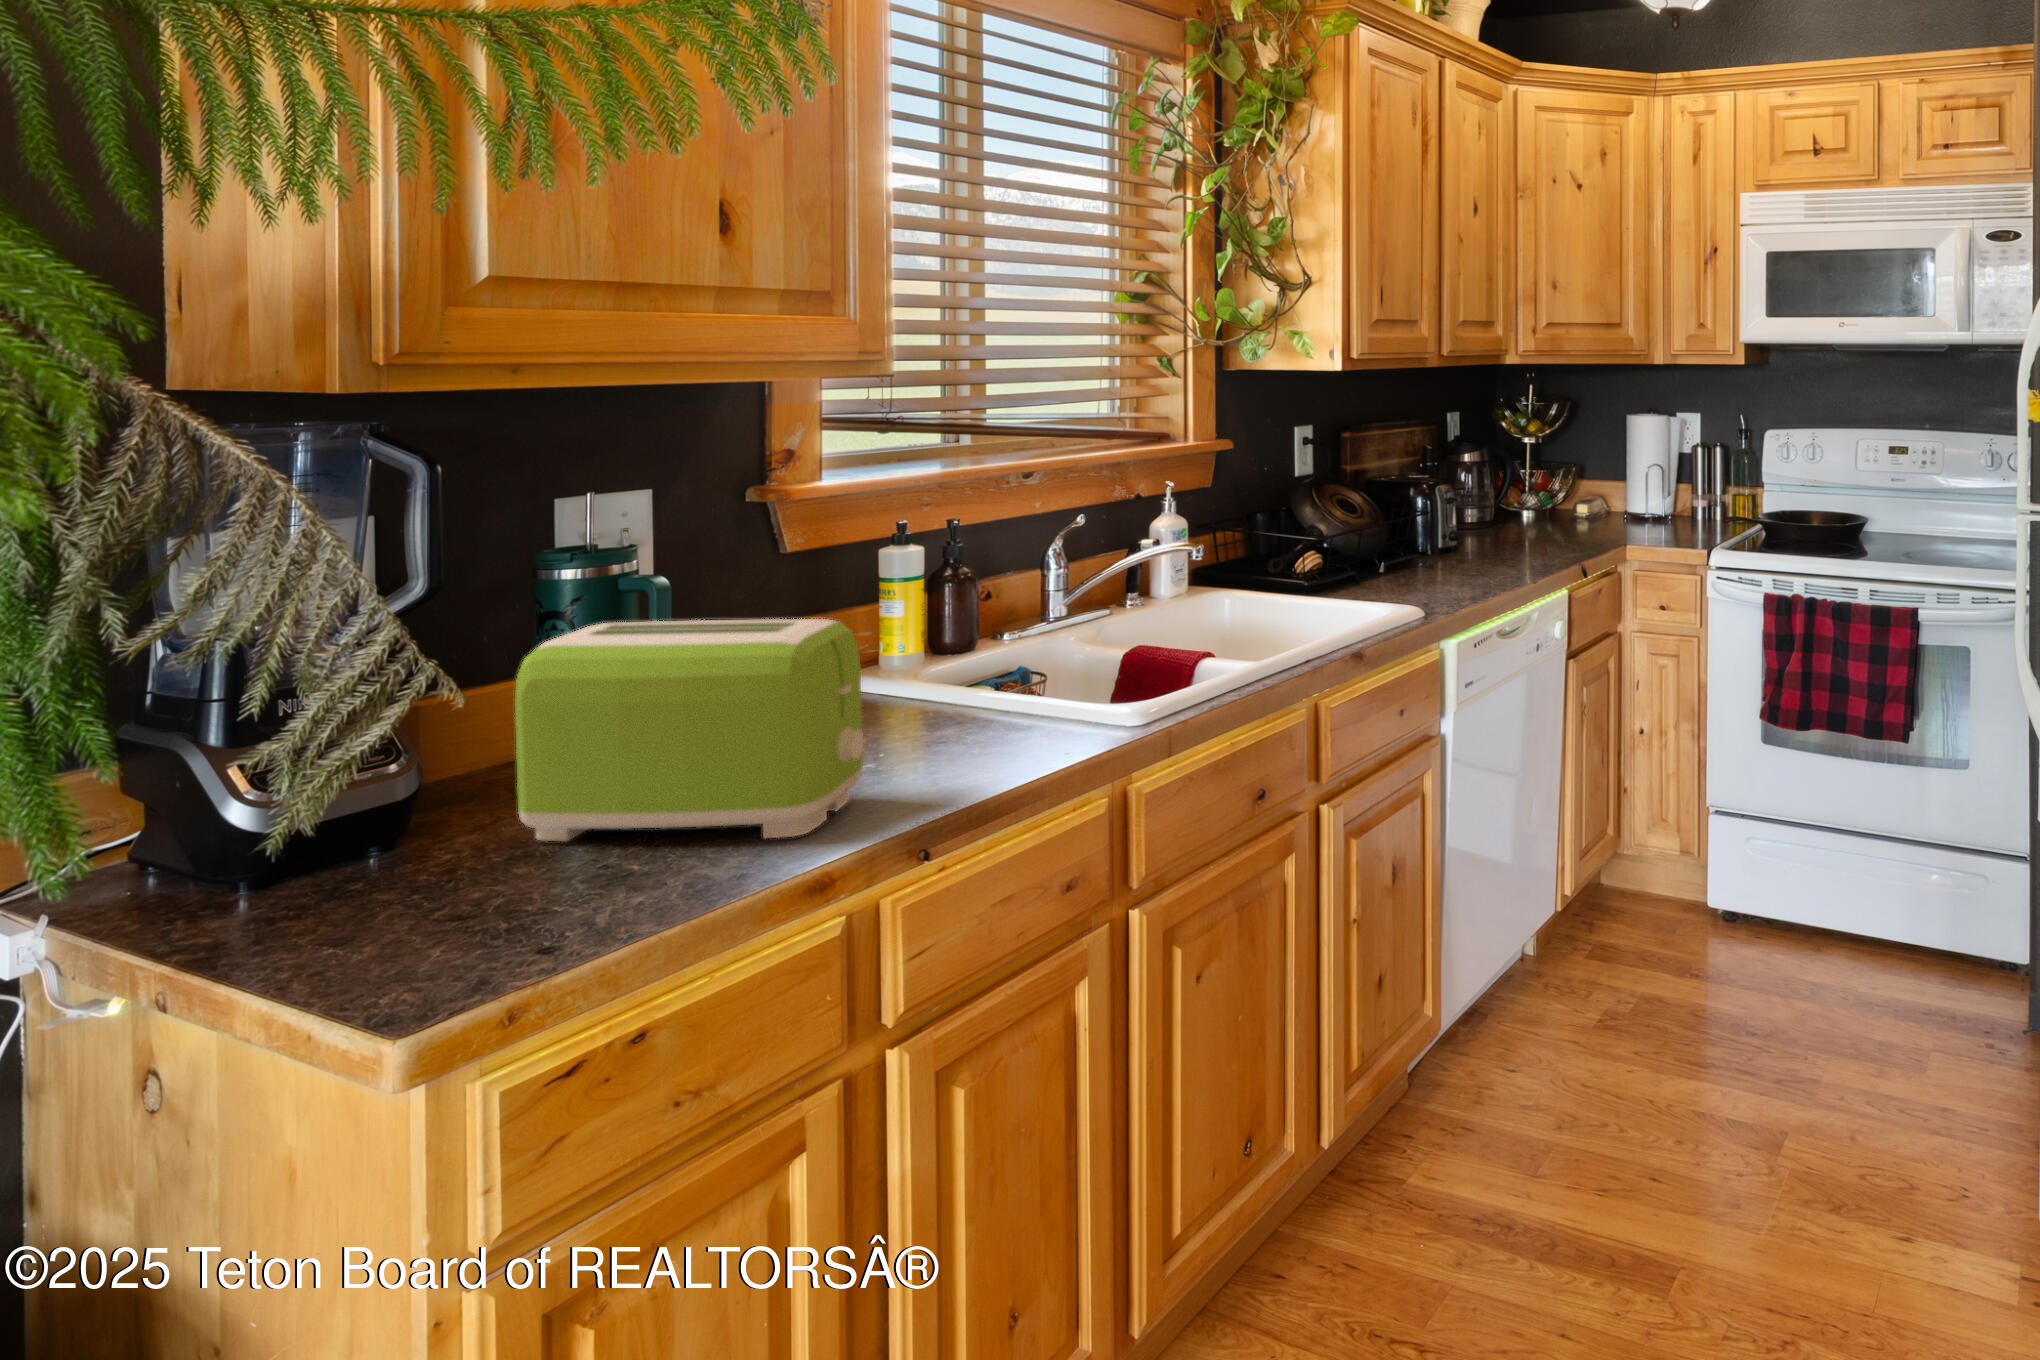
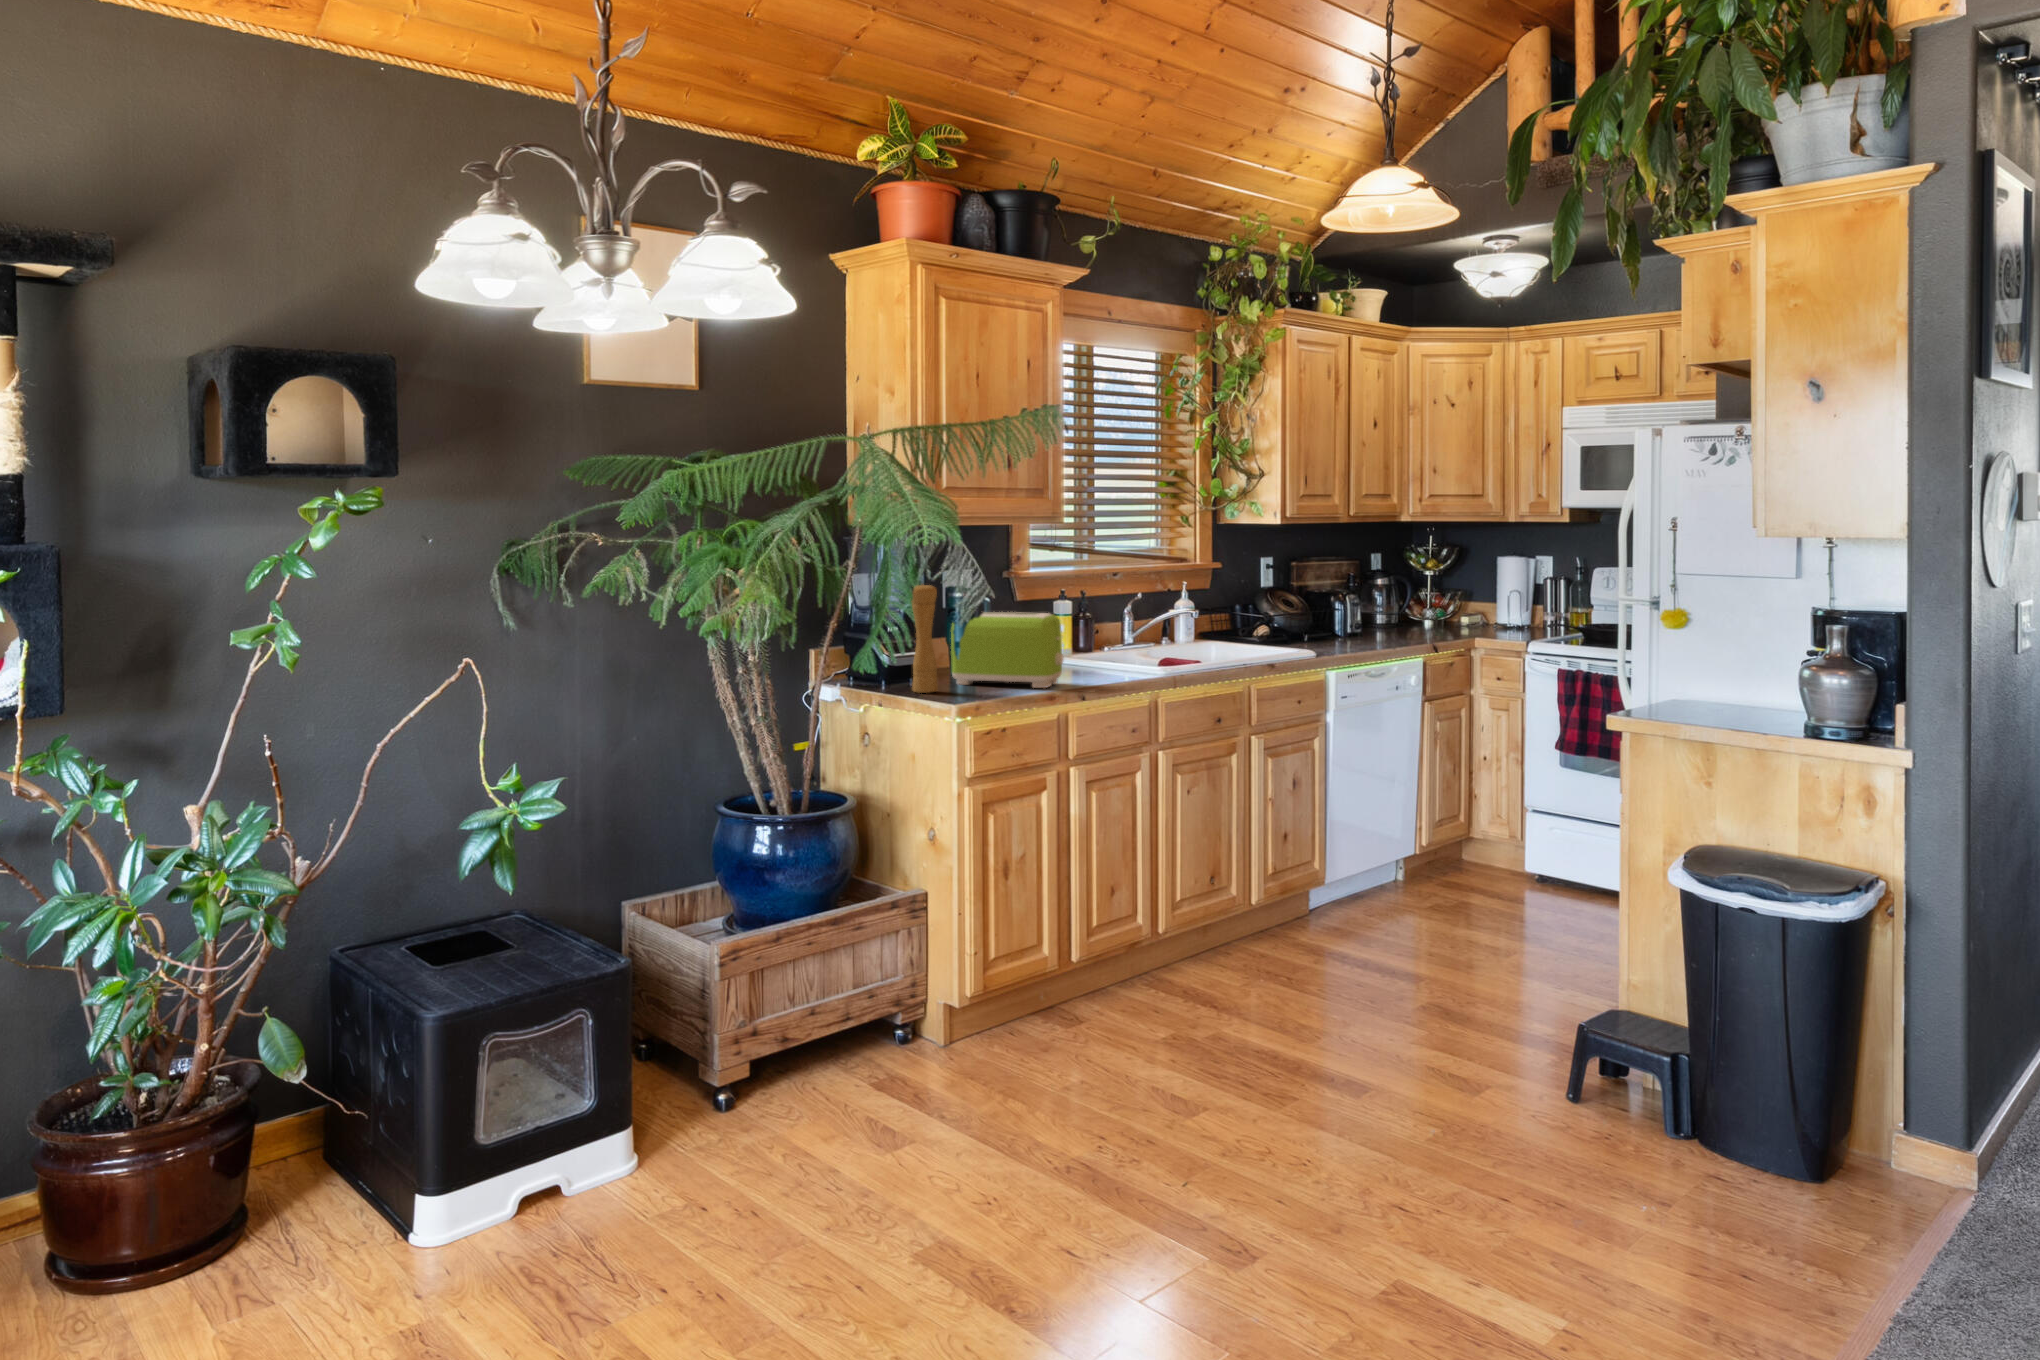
pepper mill: none [301,578,417,933] -> present [912,584,938,693]

